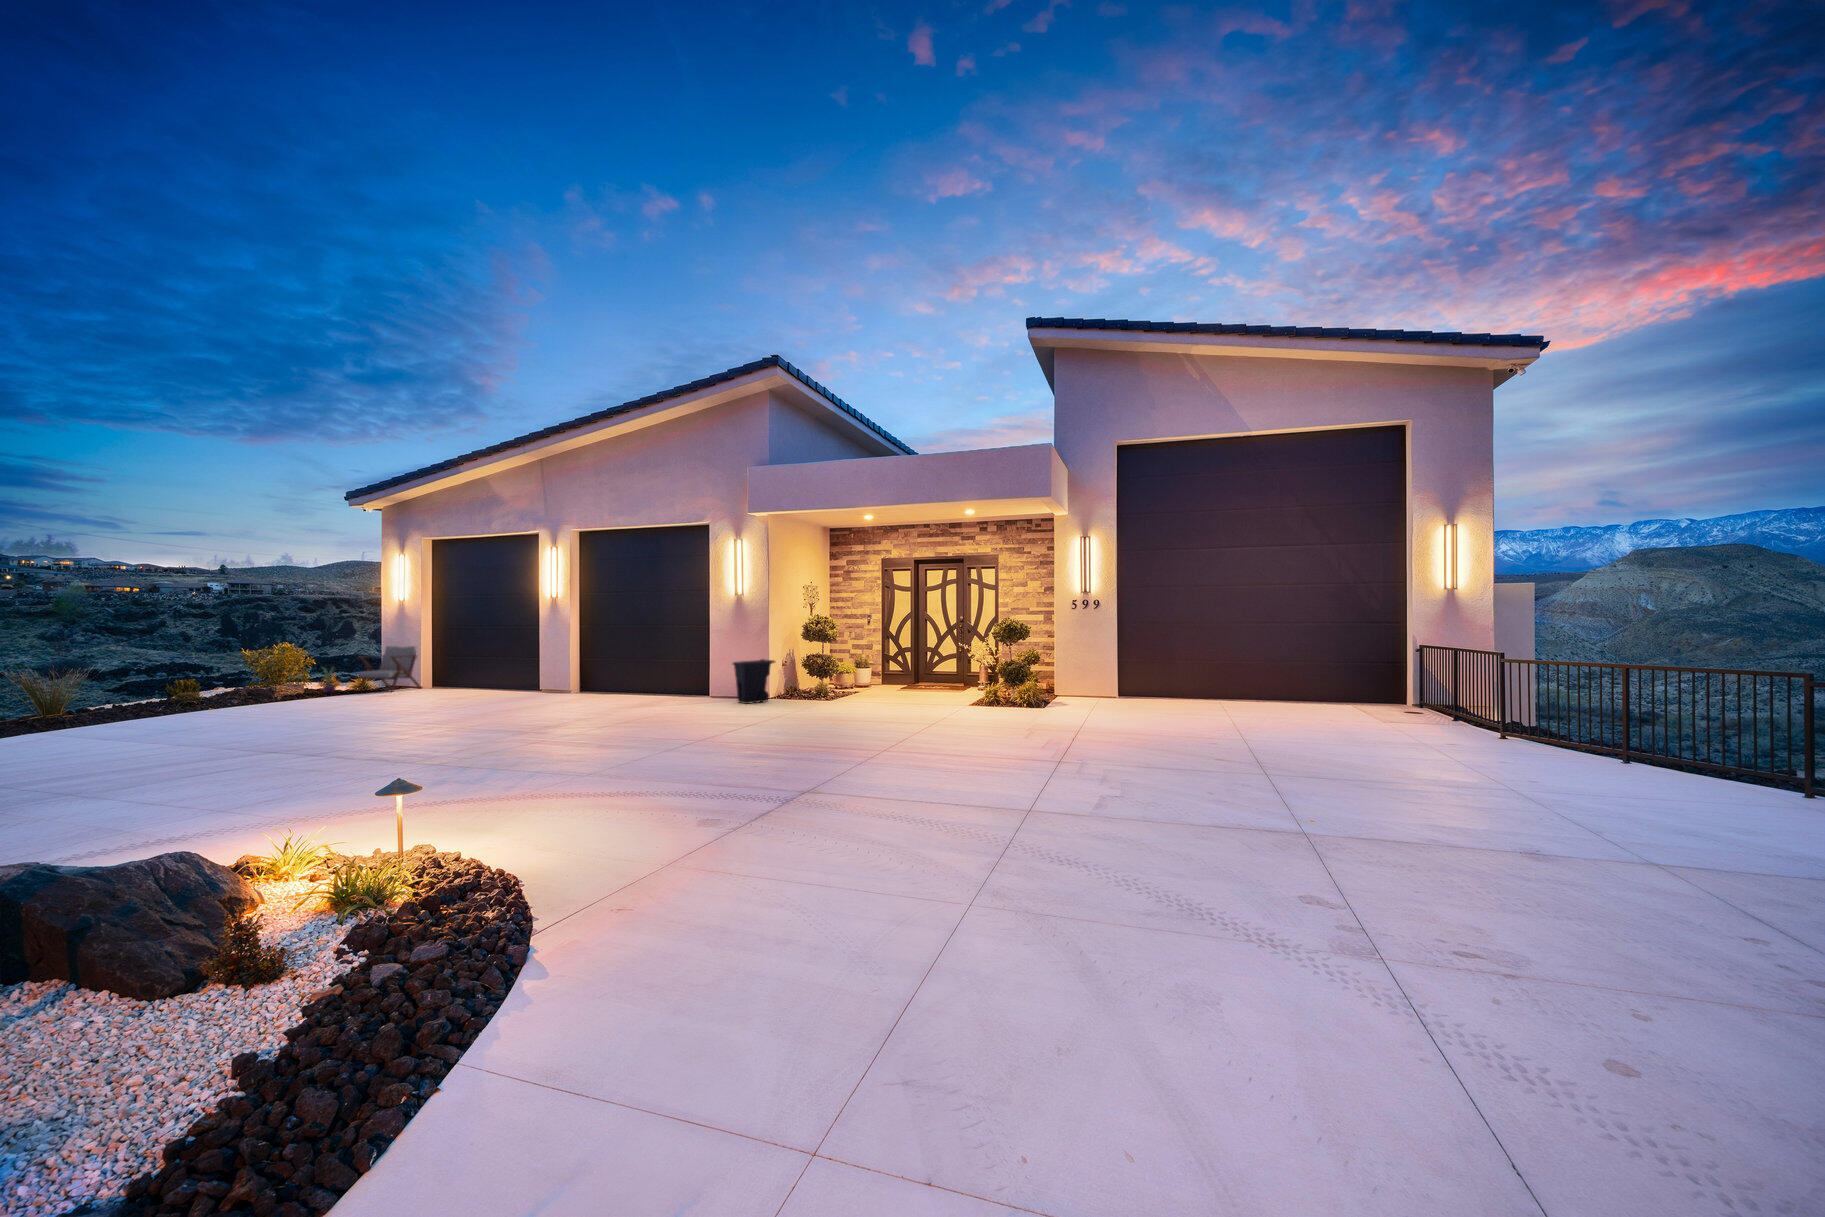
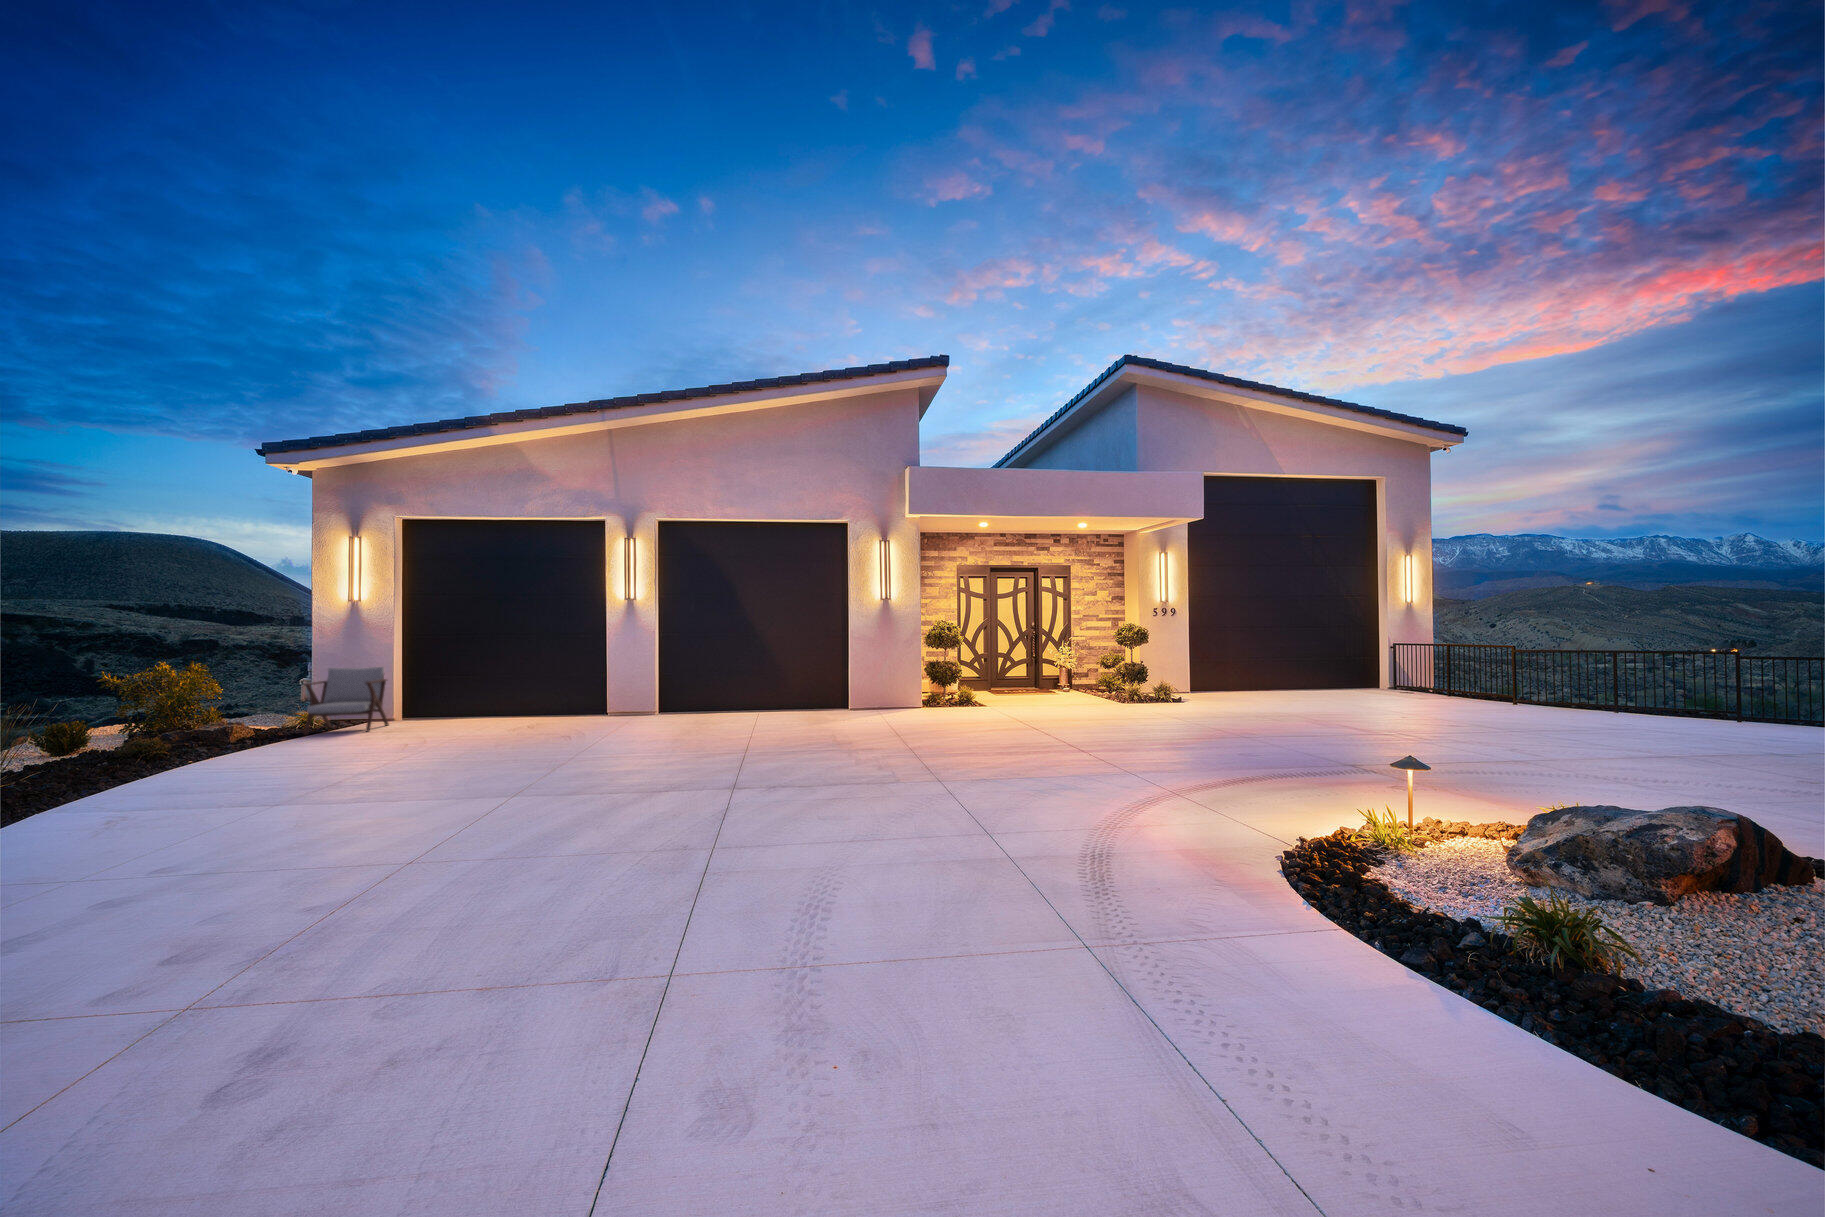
trash can: present [733,659,775,704] -> none [887,667,927,714]
decorative plant: present [322,668,336,693] -> none [228,699,289,740]

